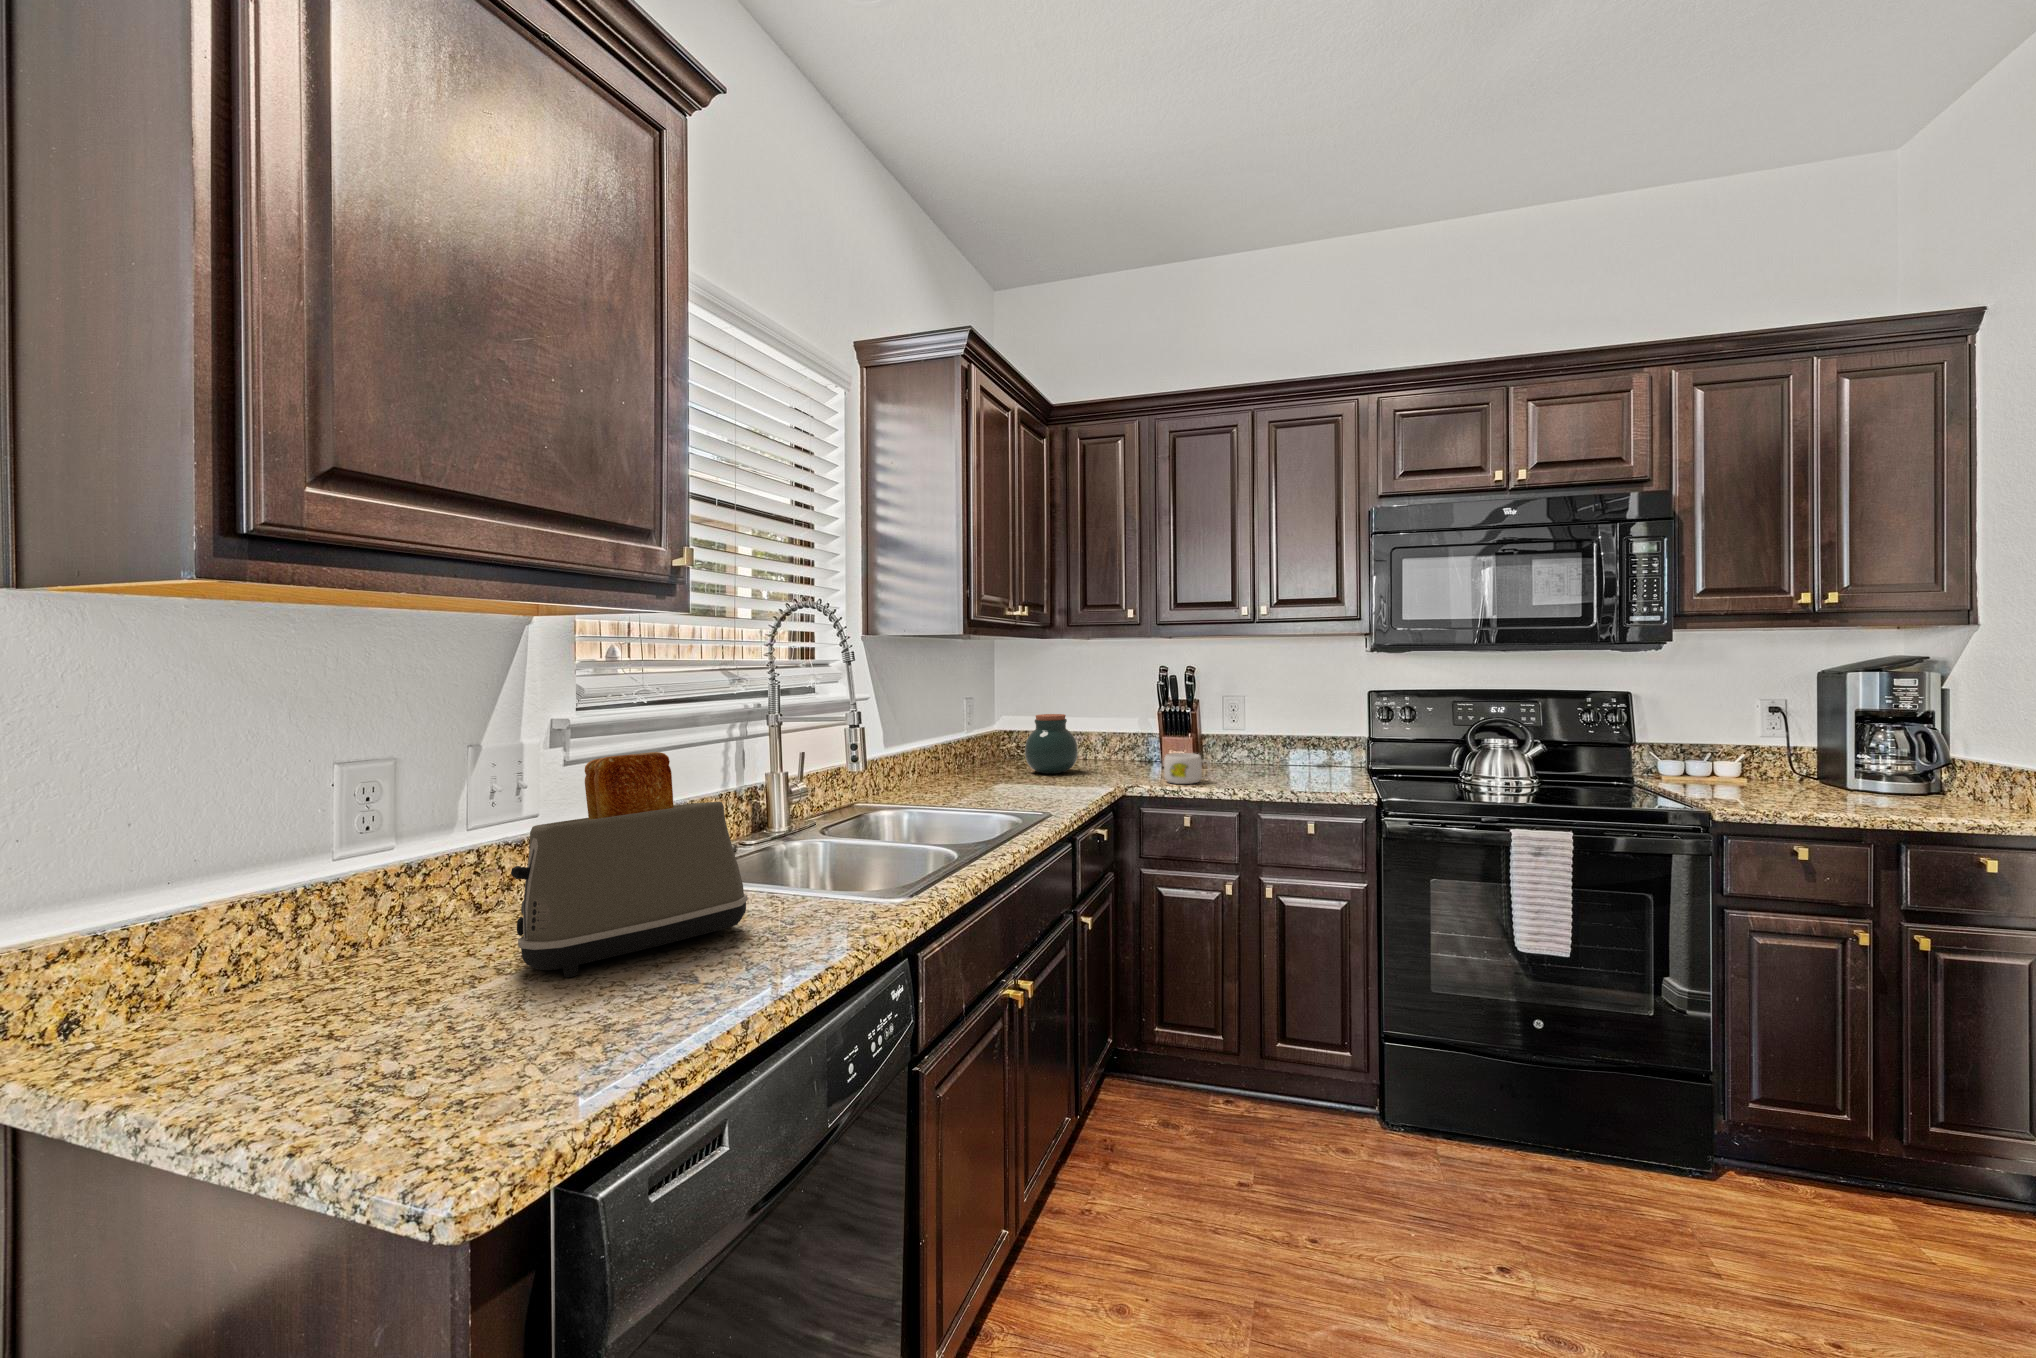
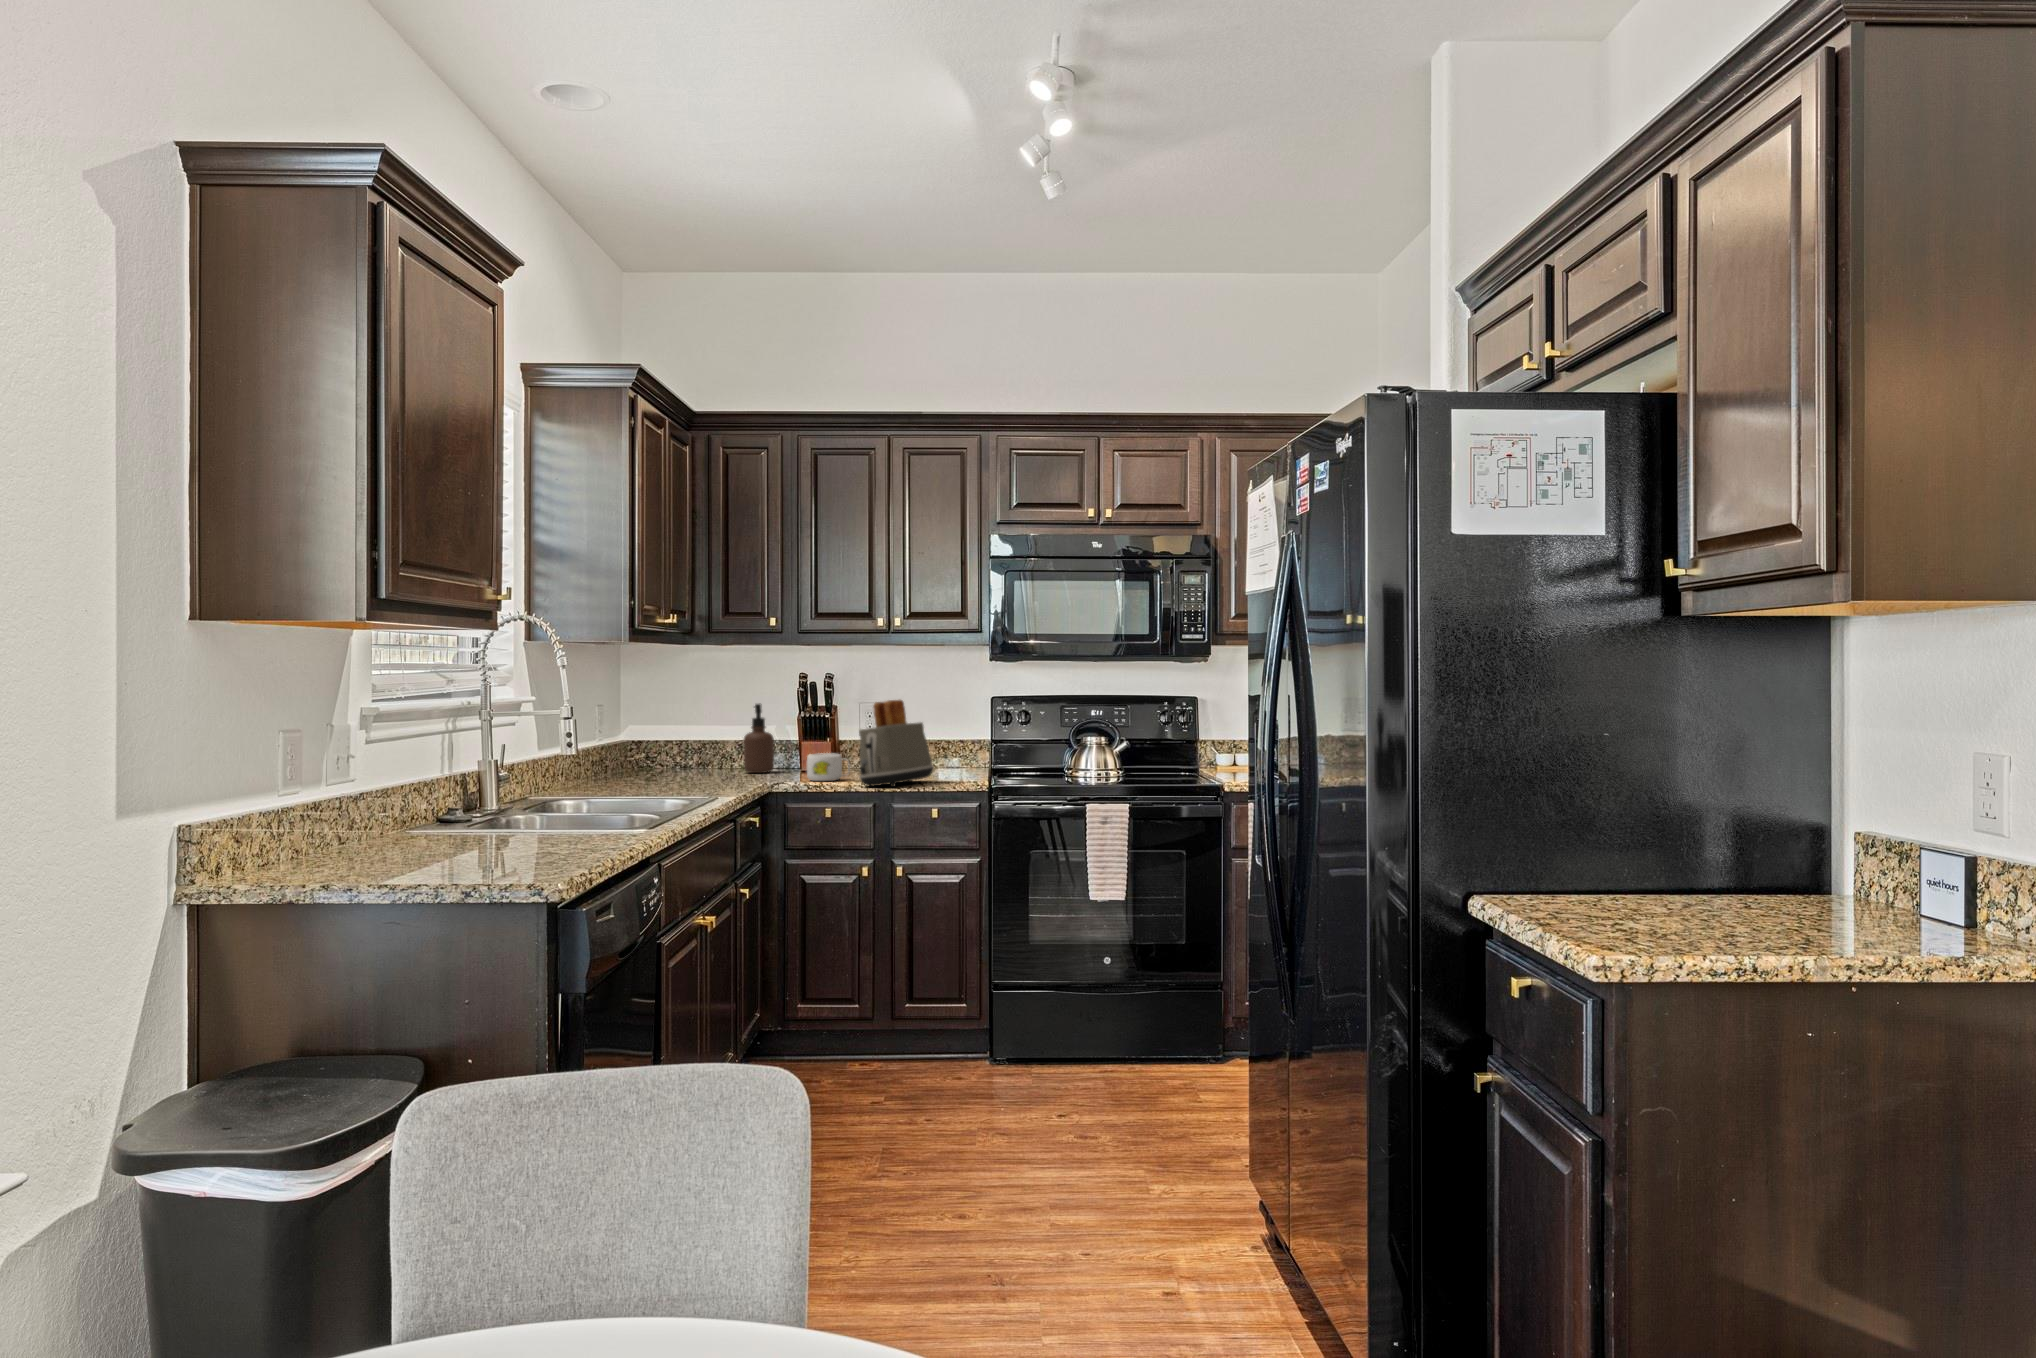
soap dispenser: none [1105,698,1135,767] -> present [743,704,774,773]
jar: present [1025,714,1078,774] -> none [663,719,718,778]
toaster: present [511,752,748,977] -> present [859,700,934,787]

